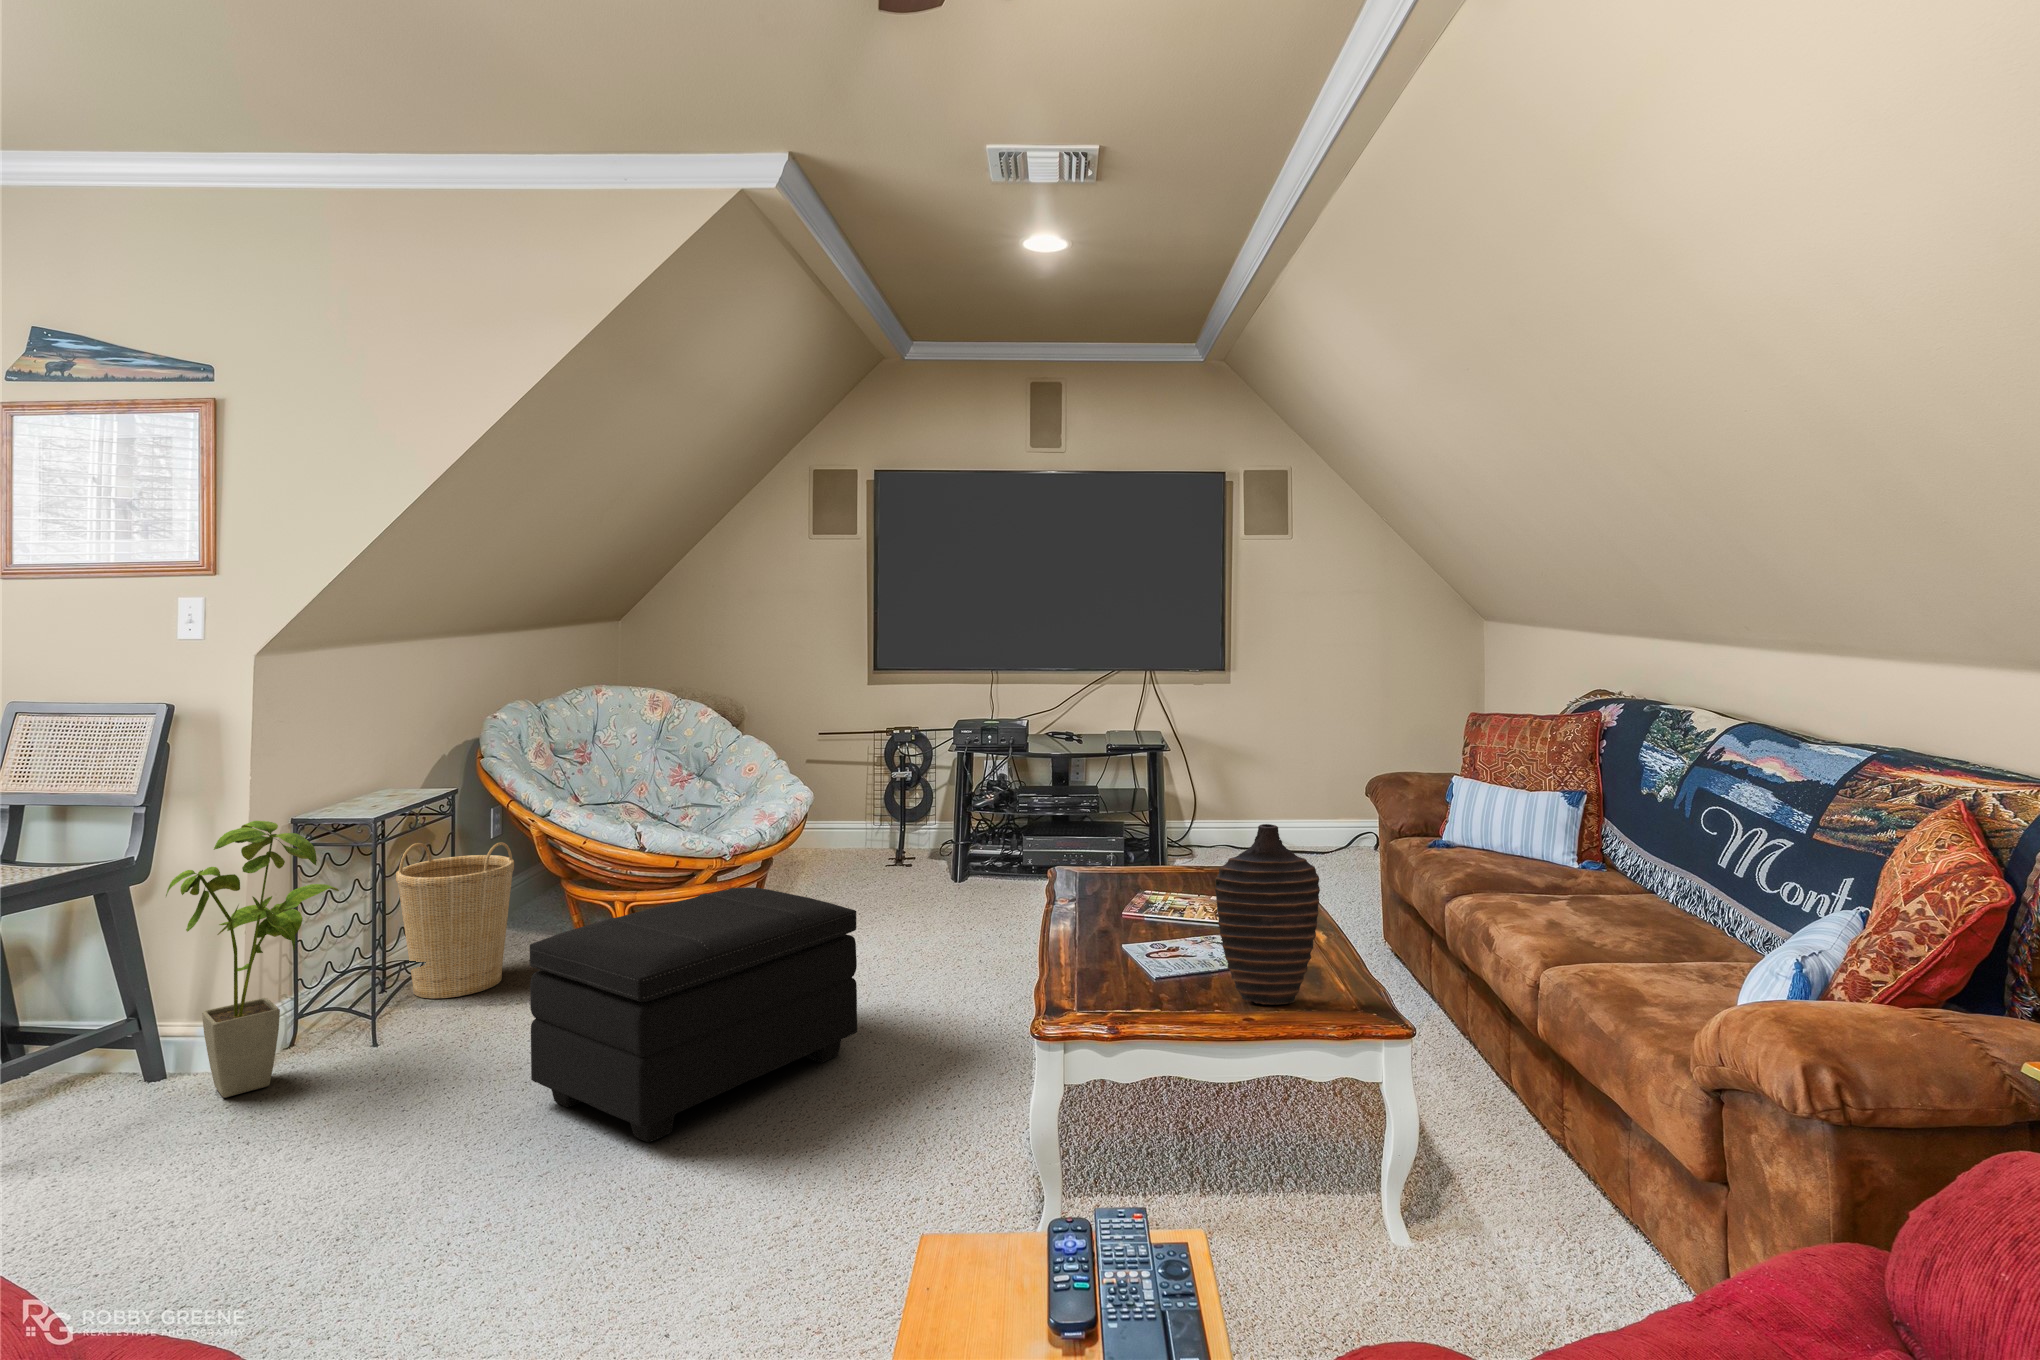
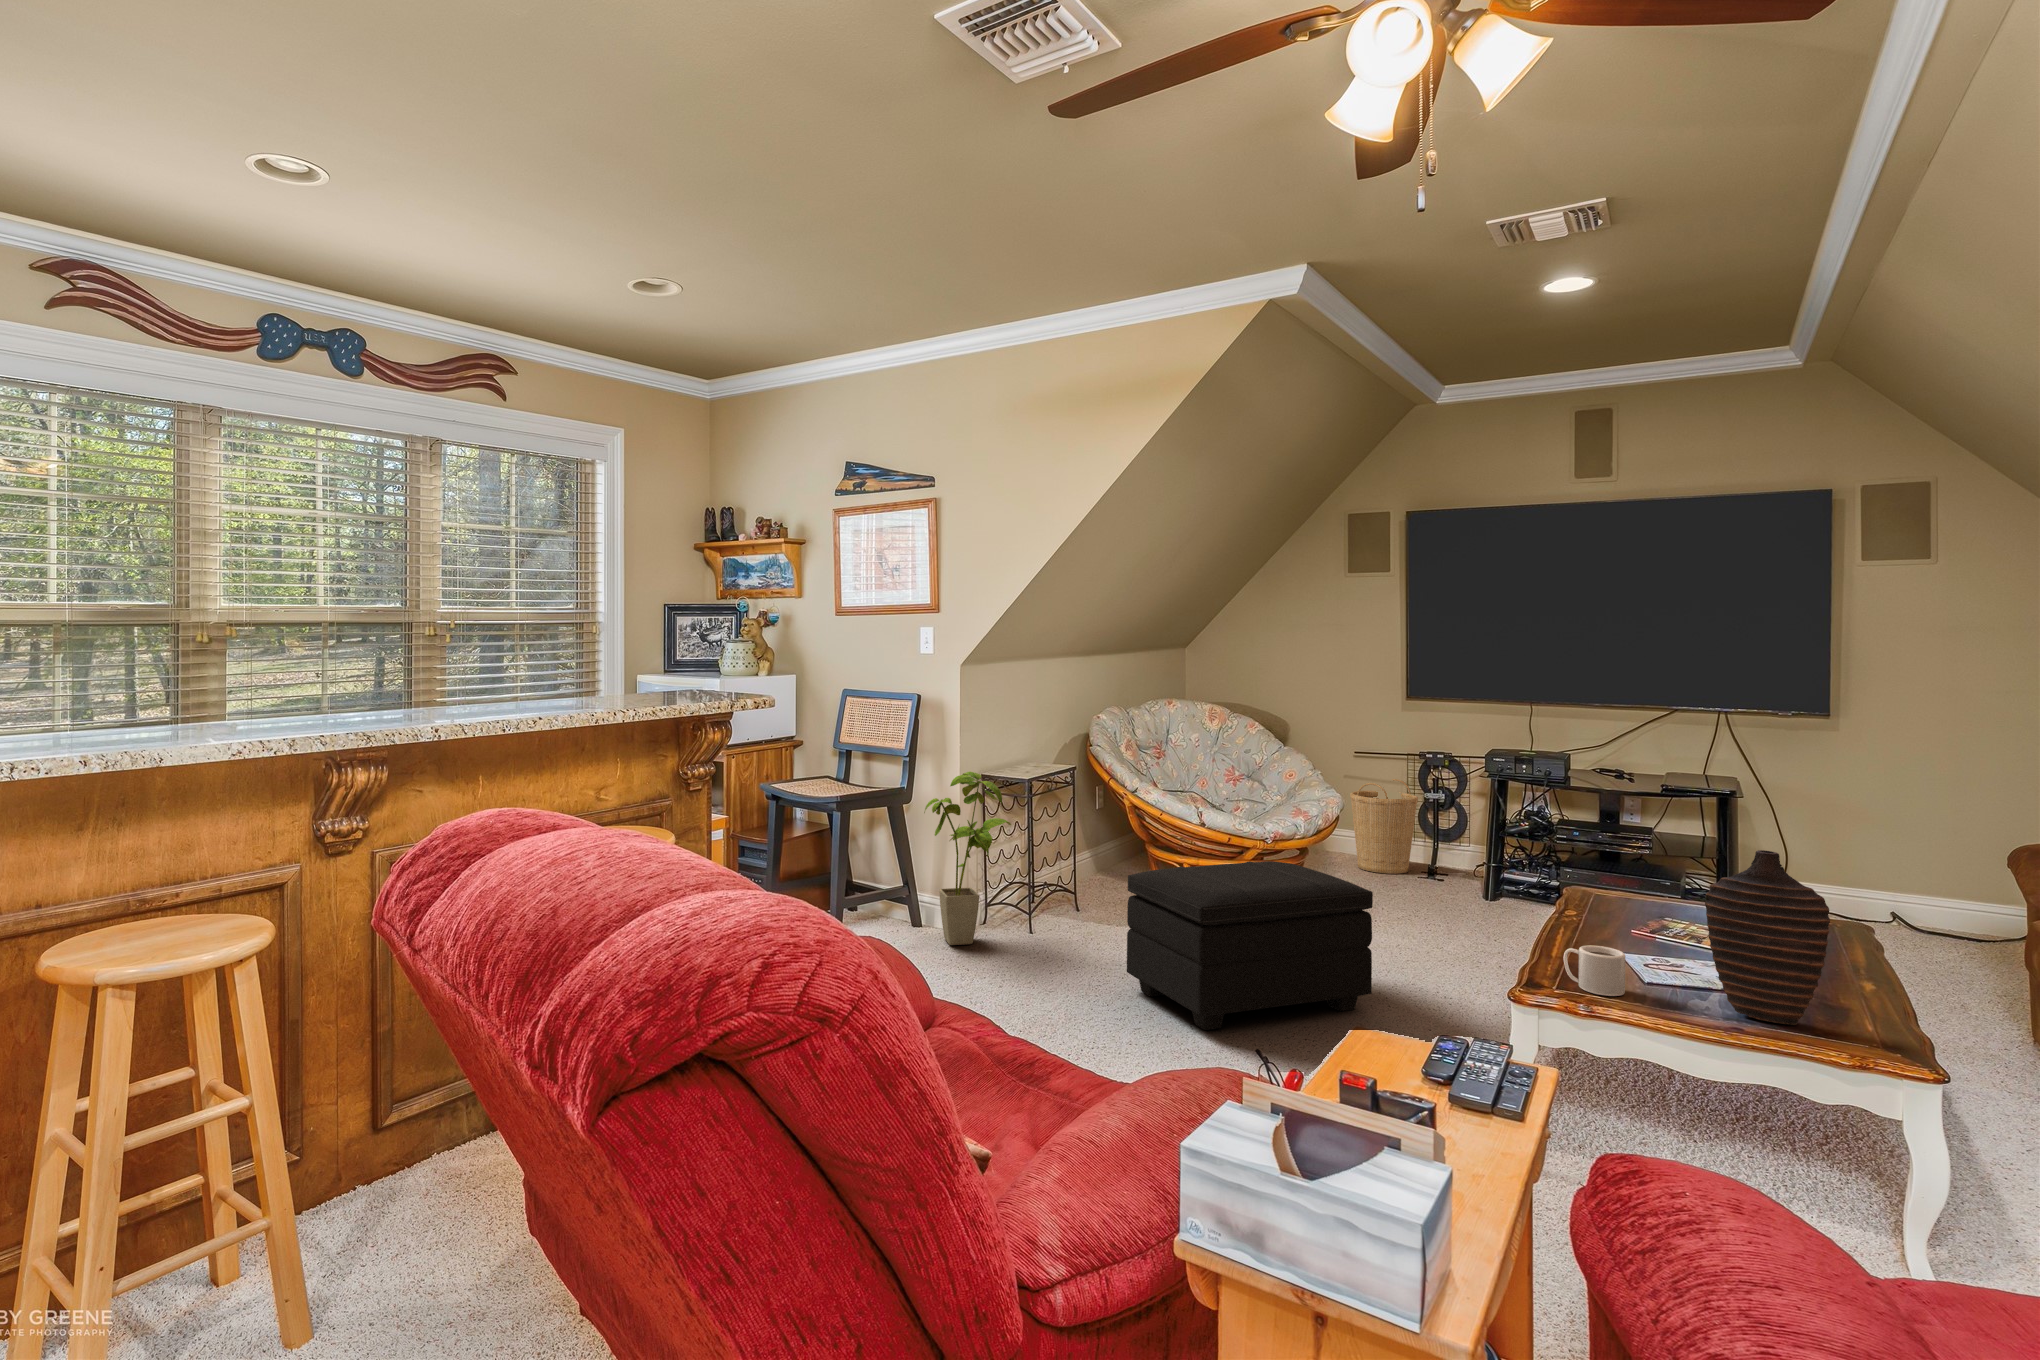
basket: present [396,842,514,998] -> present [1350,779,1418,874]
mug: none [1082,951,1143,1009] -> present [1563,945,1625,996]

